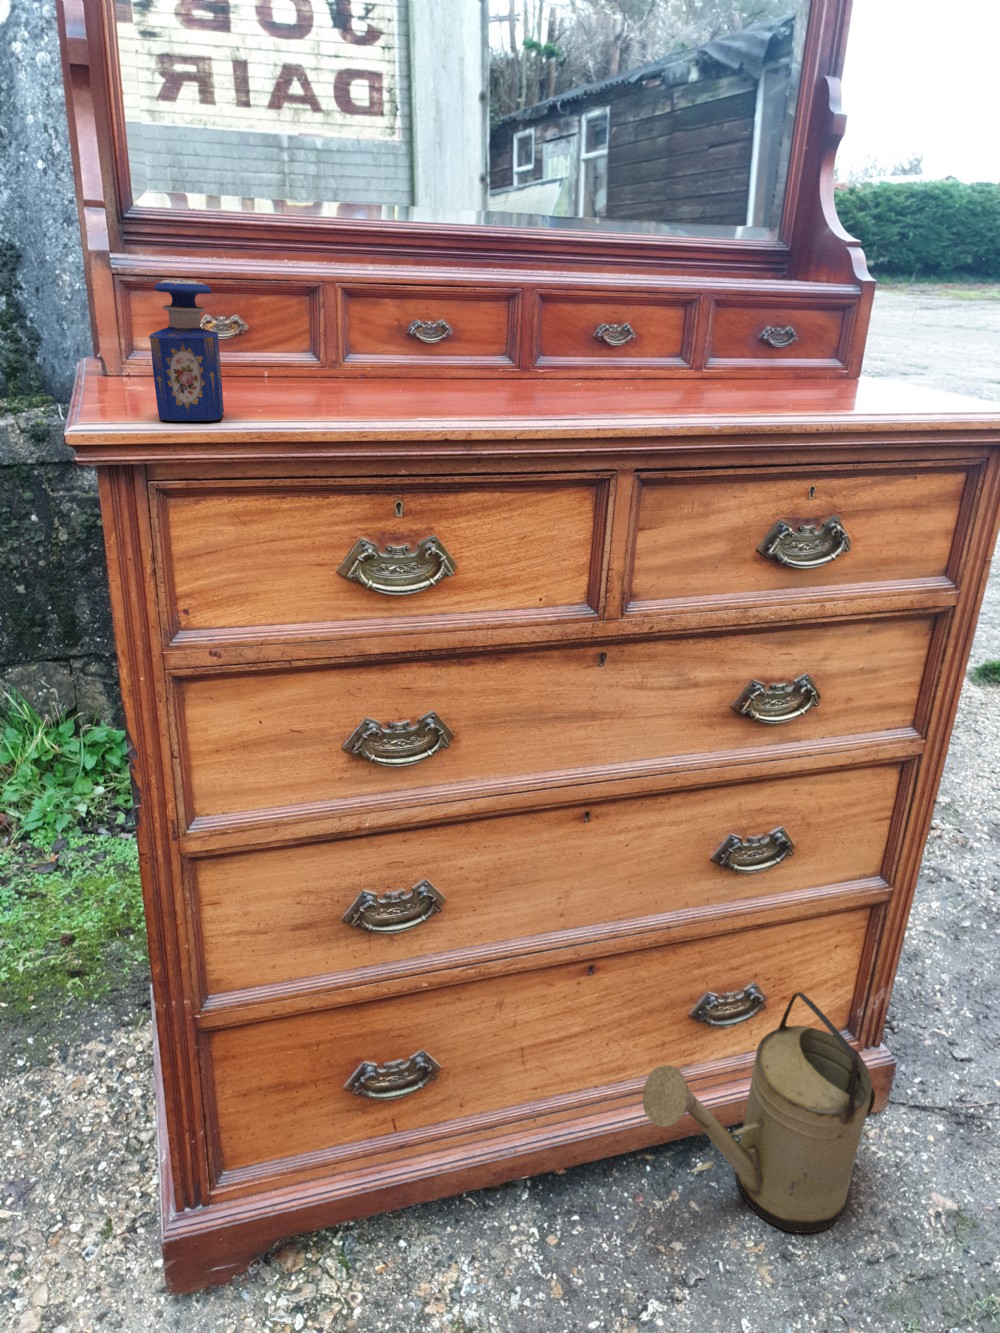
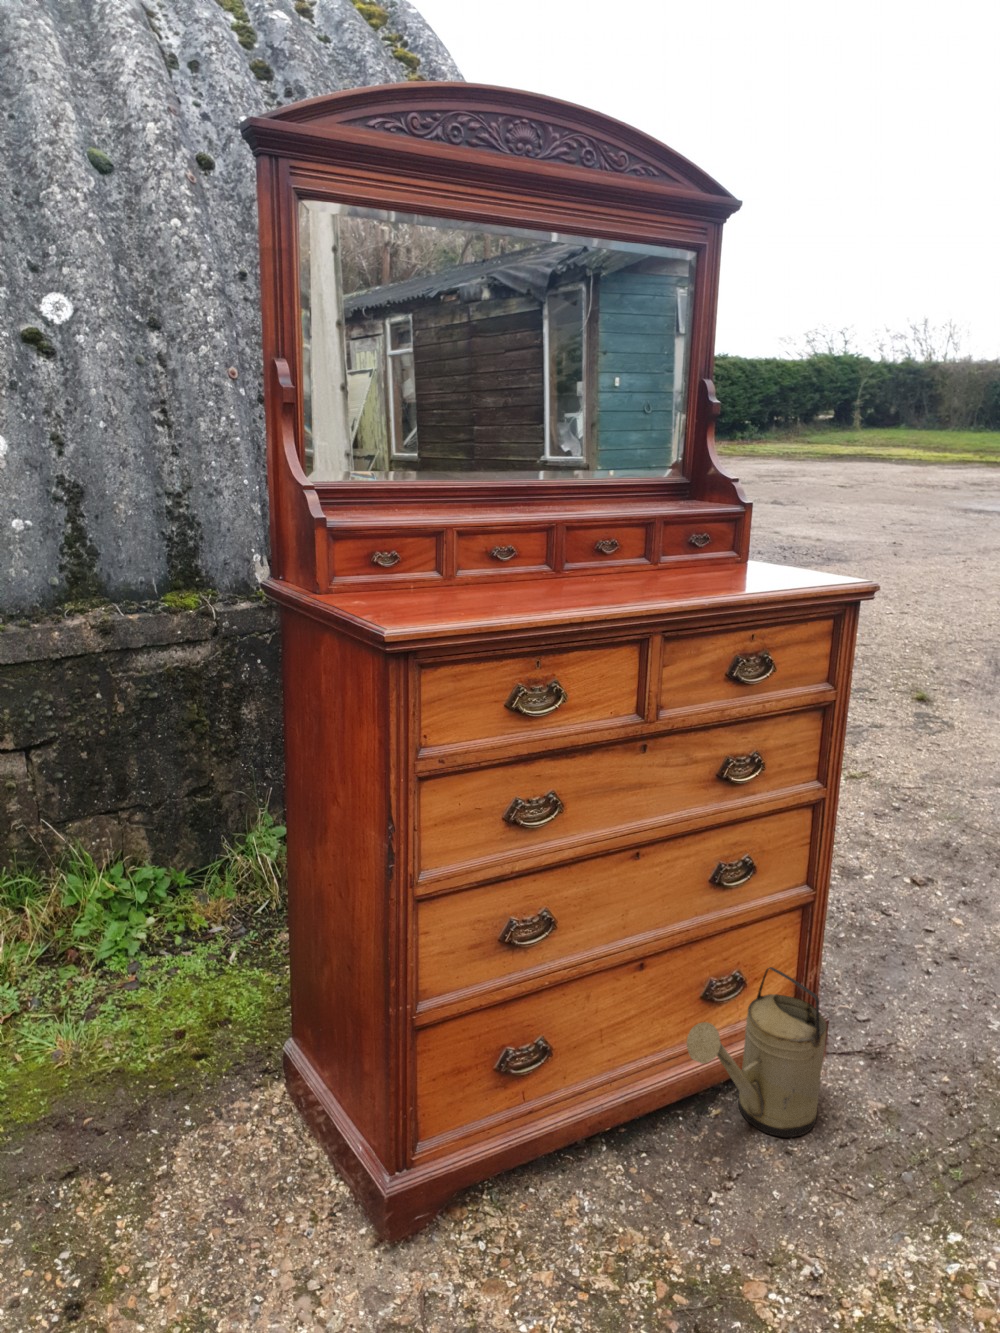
perfume bottle: present [149,279,224,421] -> none [401,540,443,621]

